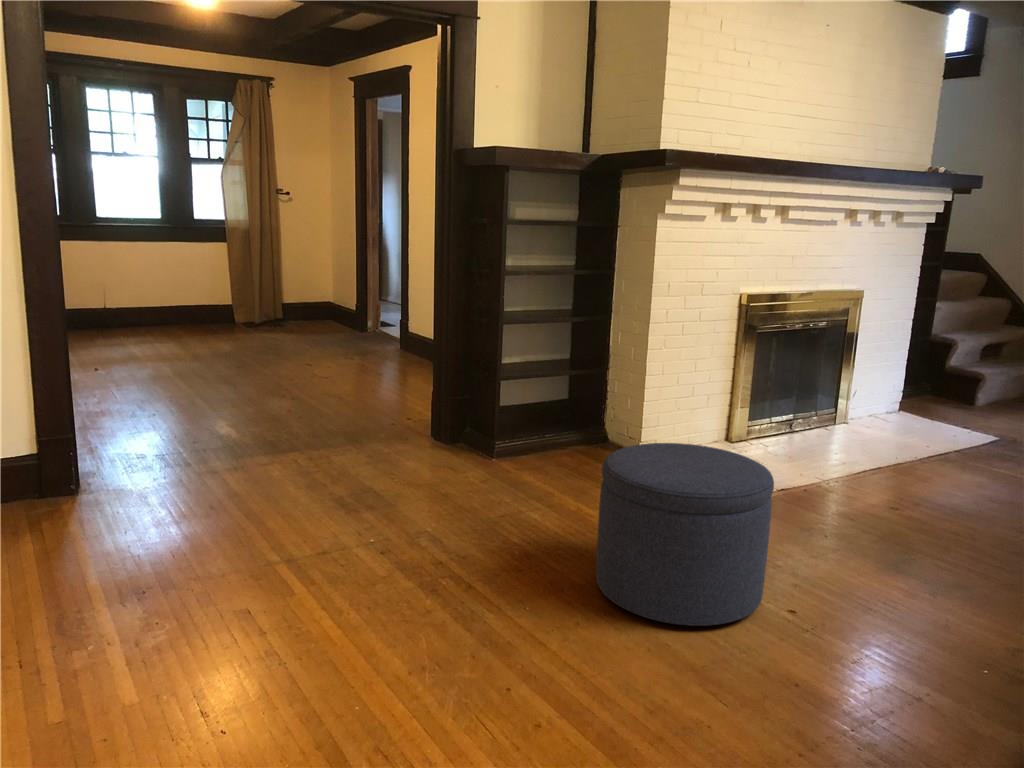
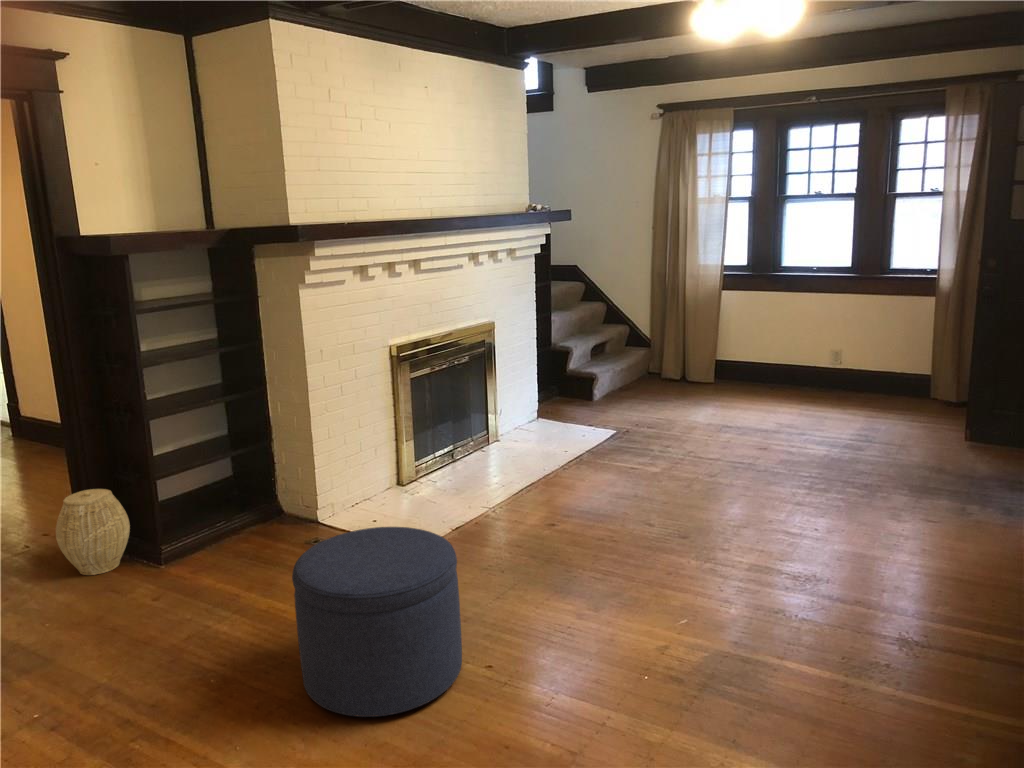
woven basket: none [413,381,472,456] -> present [56,489,130,575]

